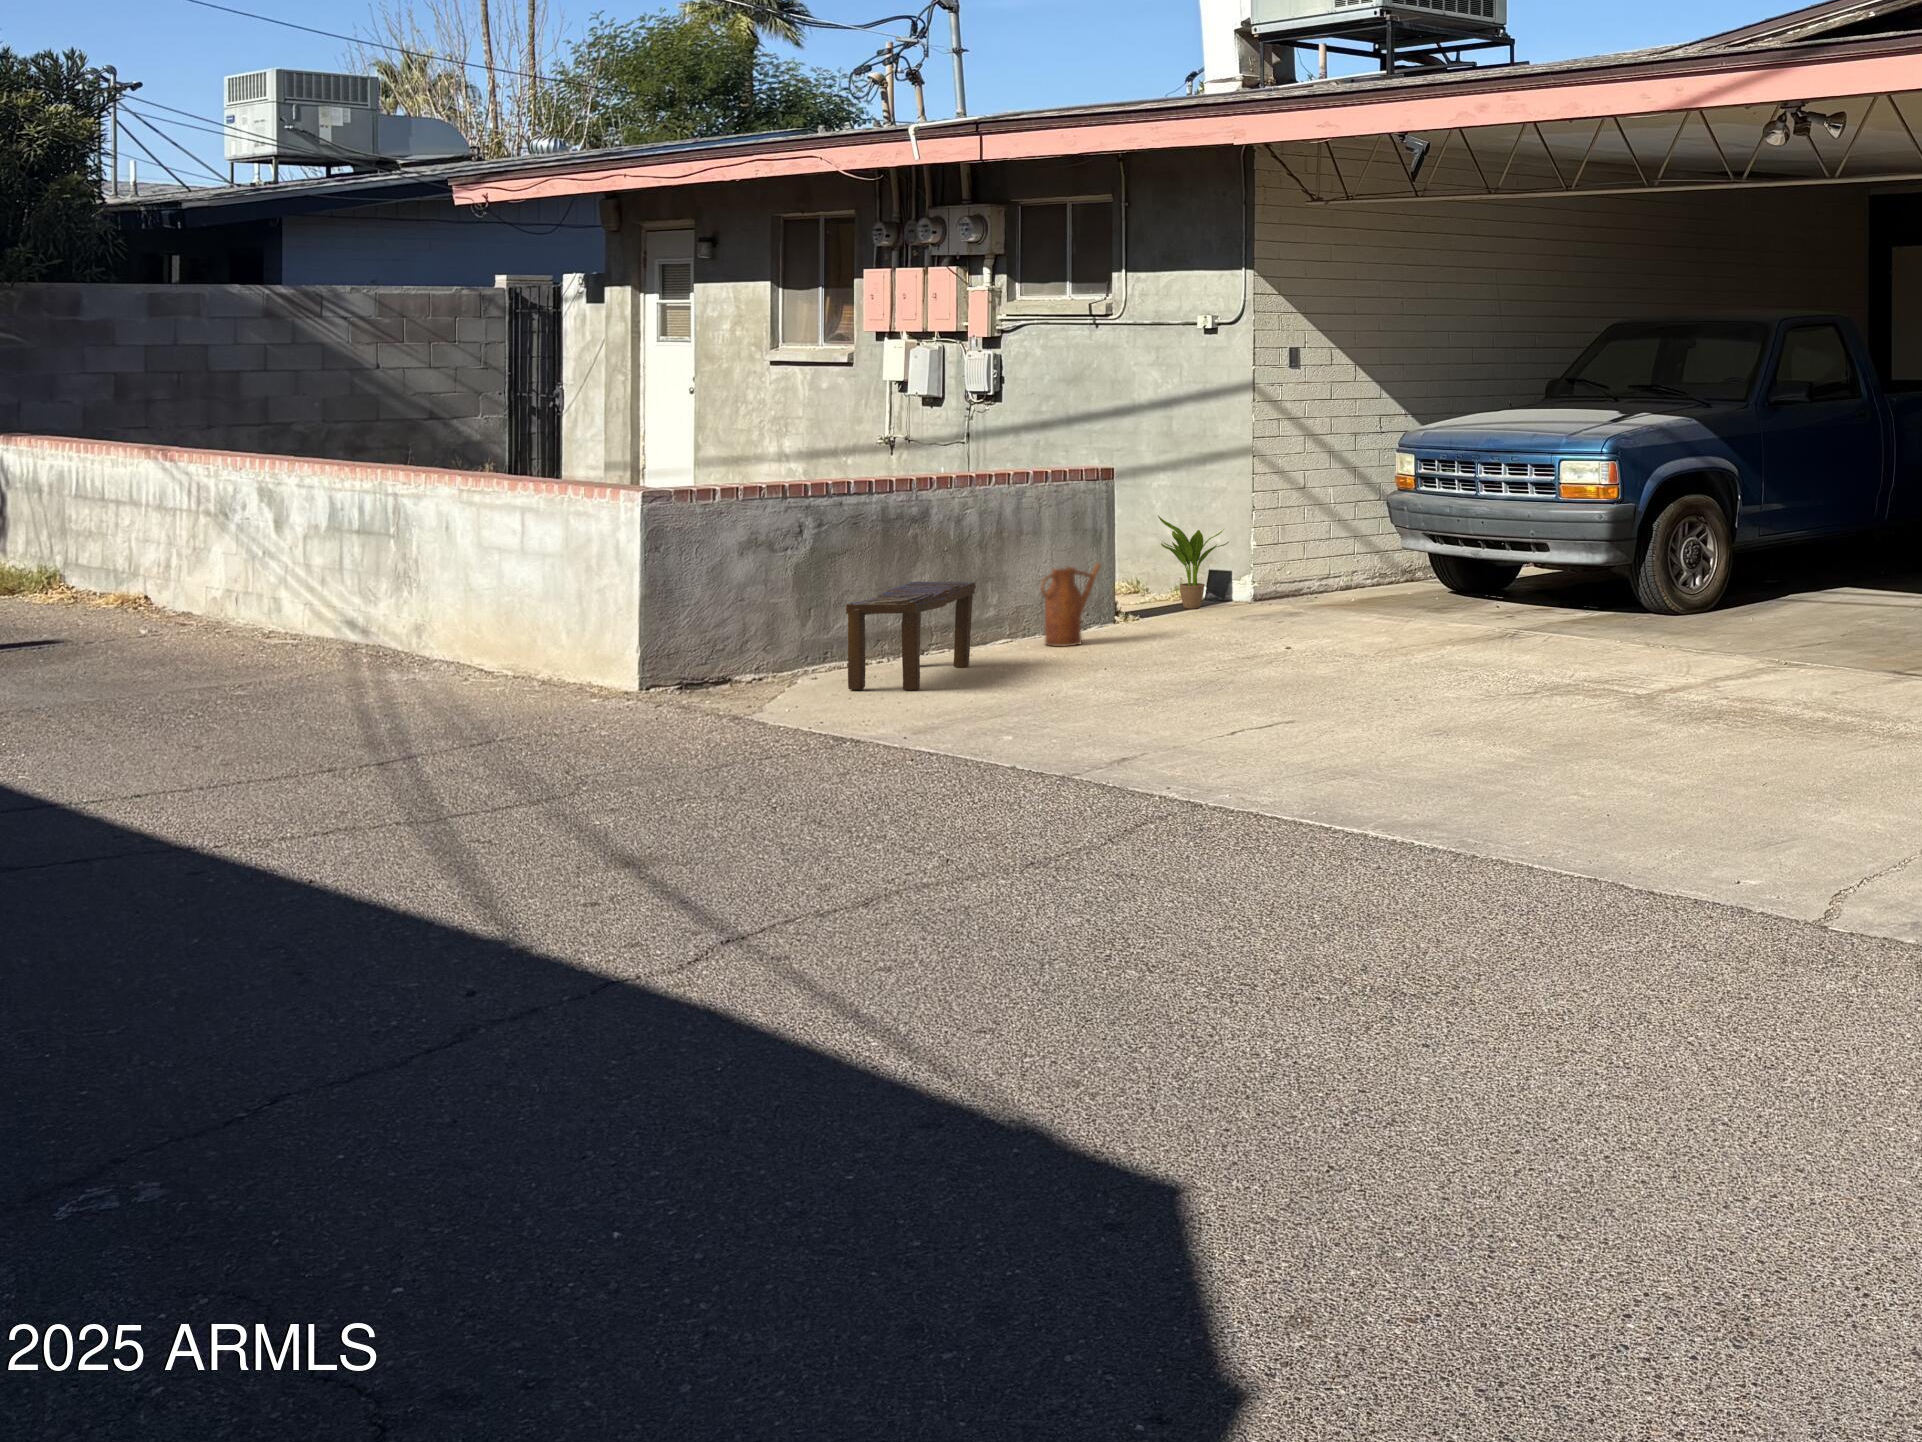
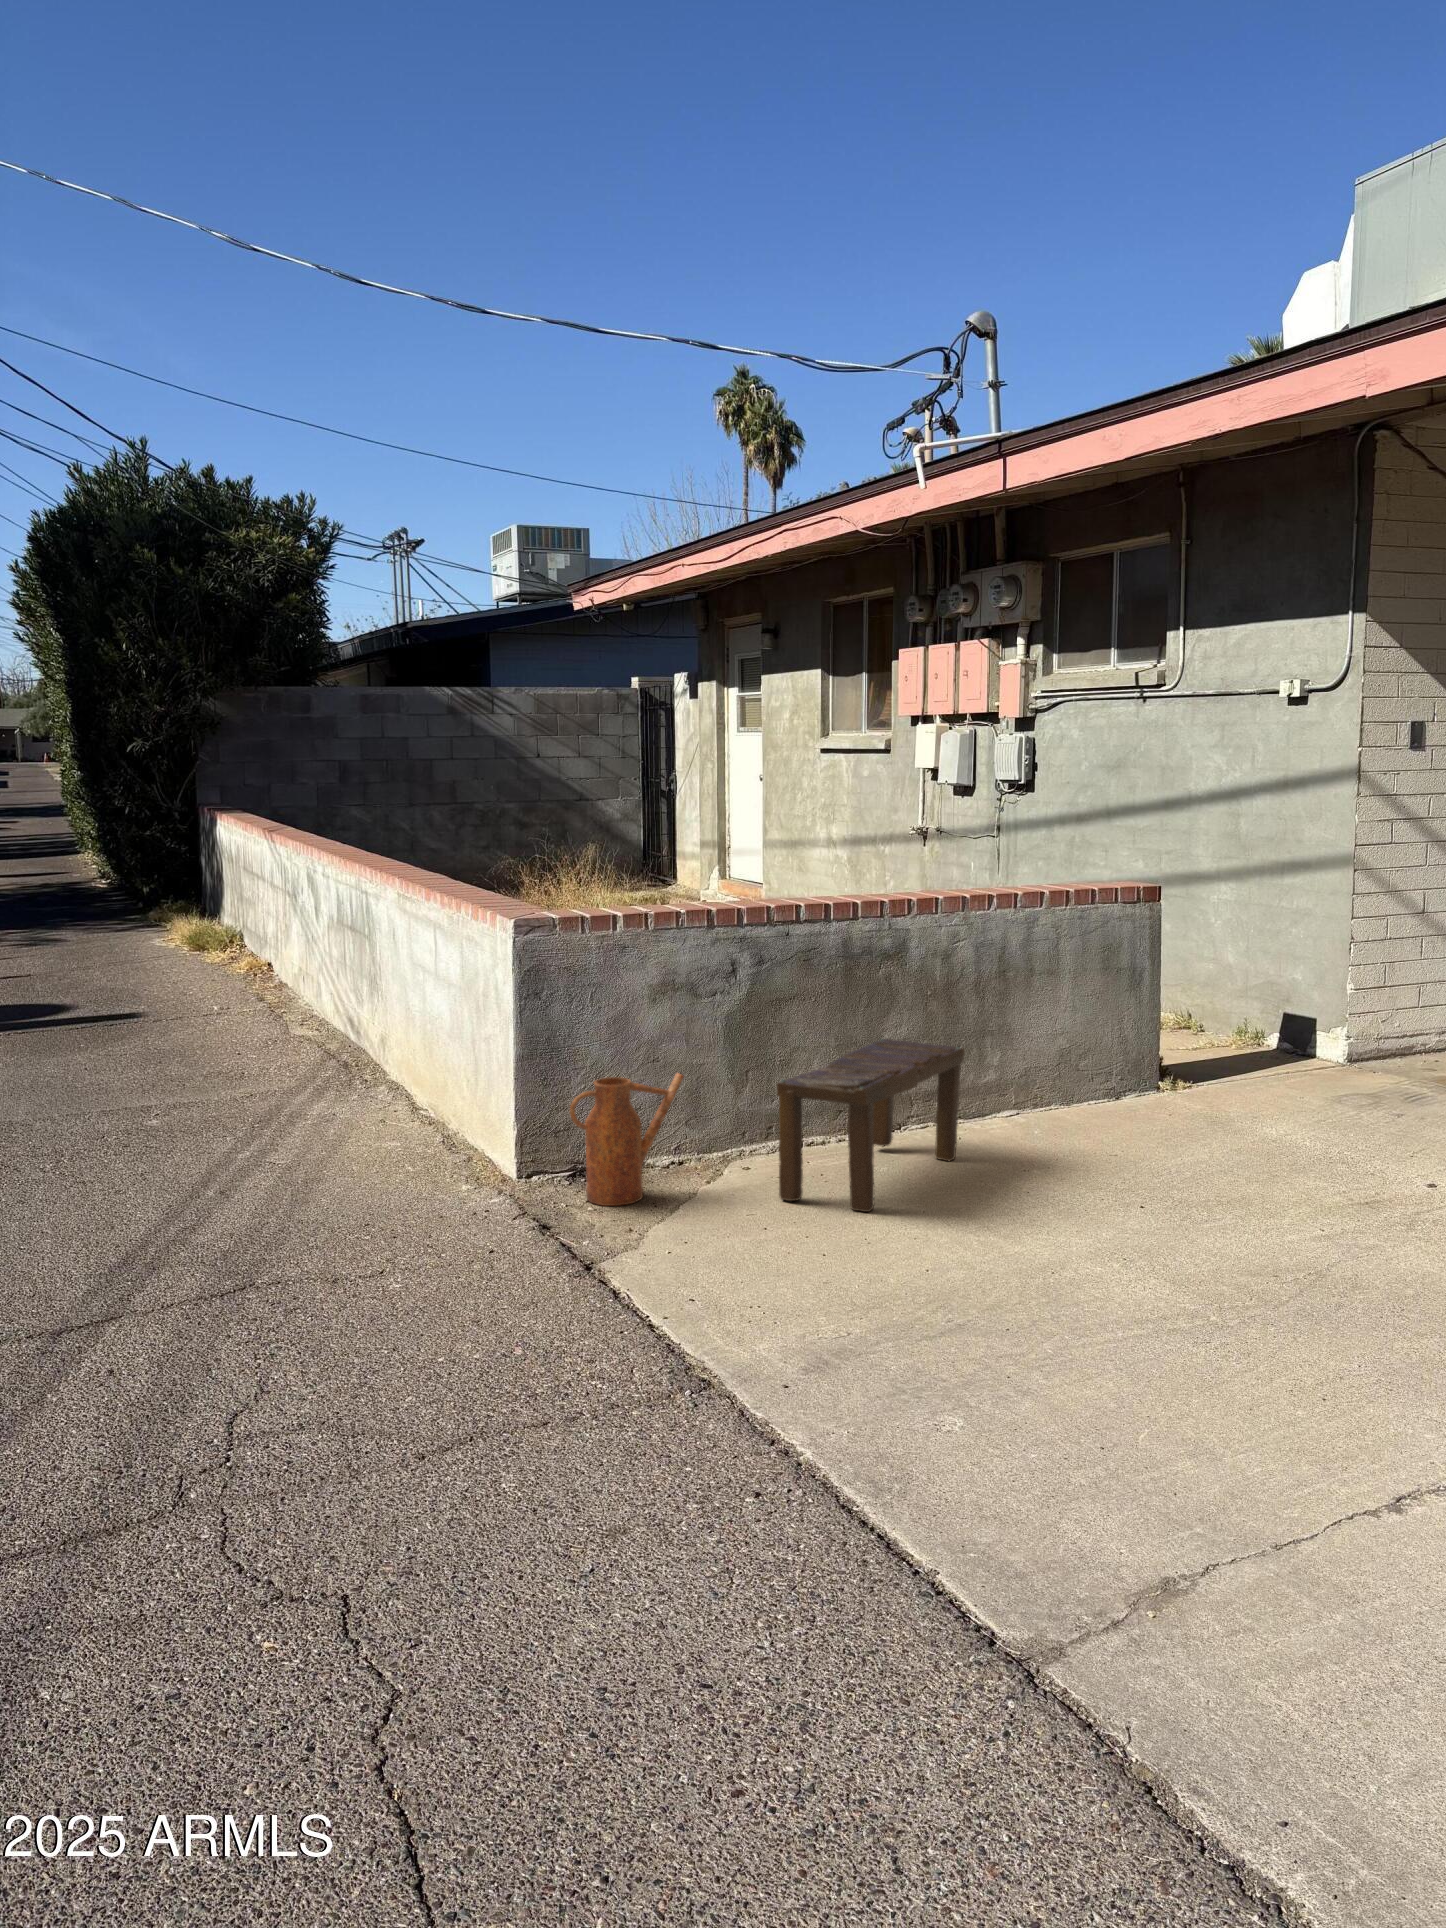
potted plant: present [1158,516,1229,609] -> none [1219,939,1316,1060]
watering can: present [1041,563,1100,647] -> present [570,1073,684,1206]

